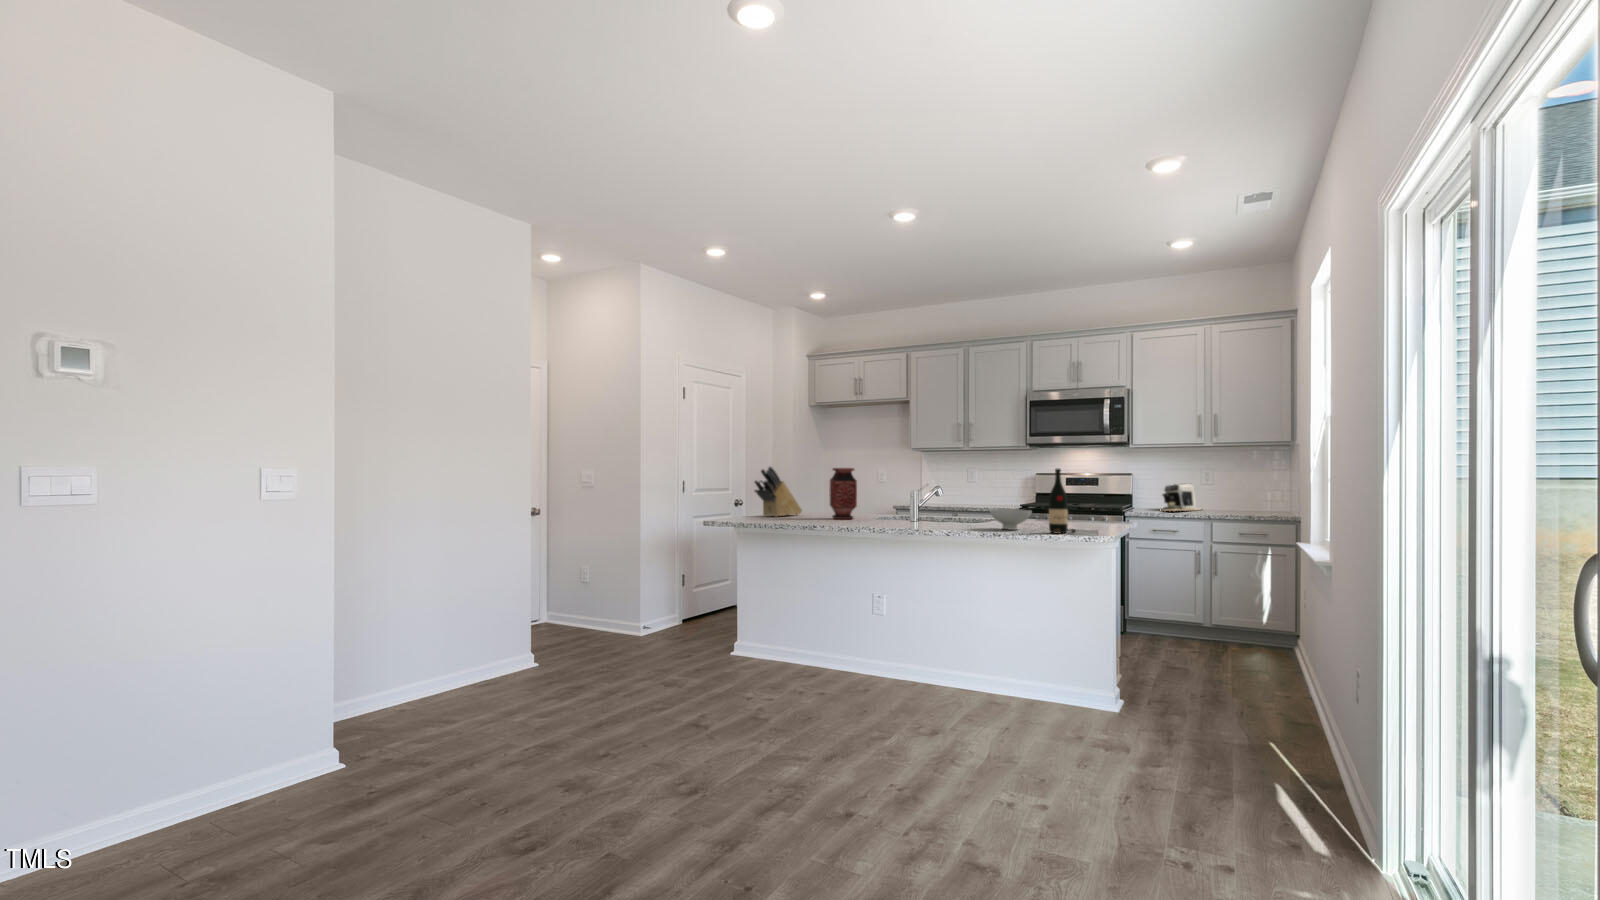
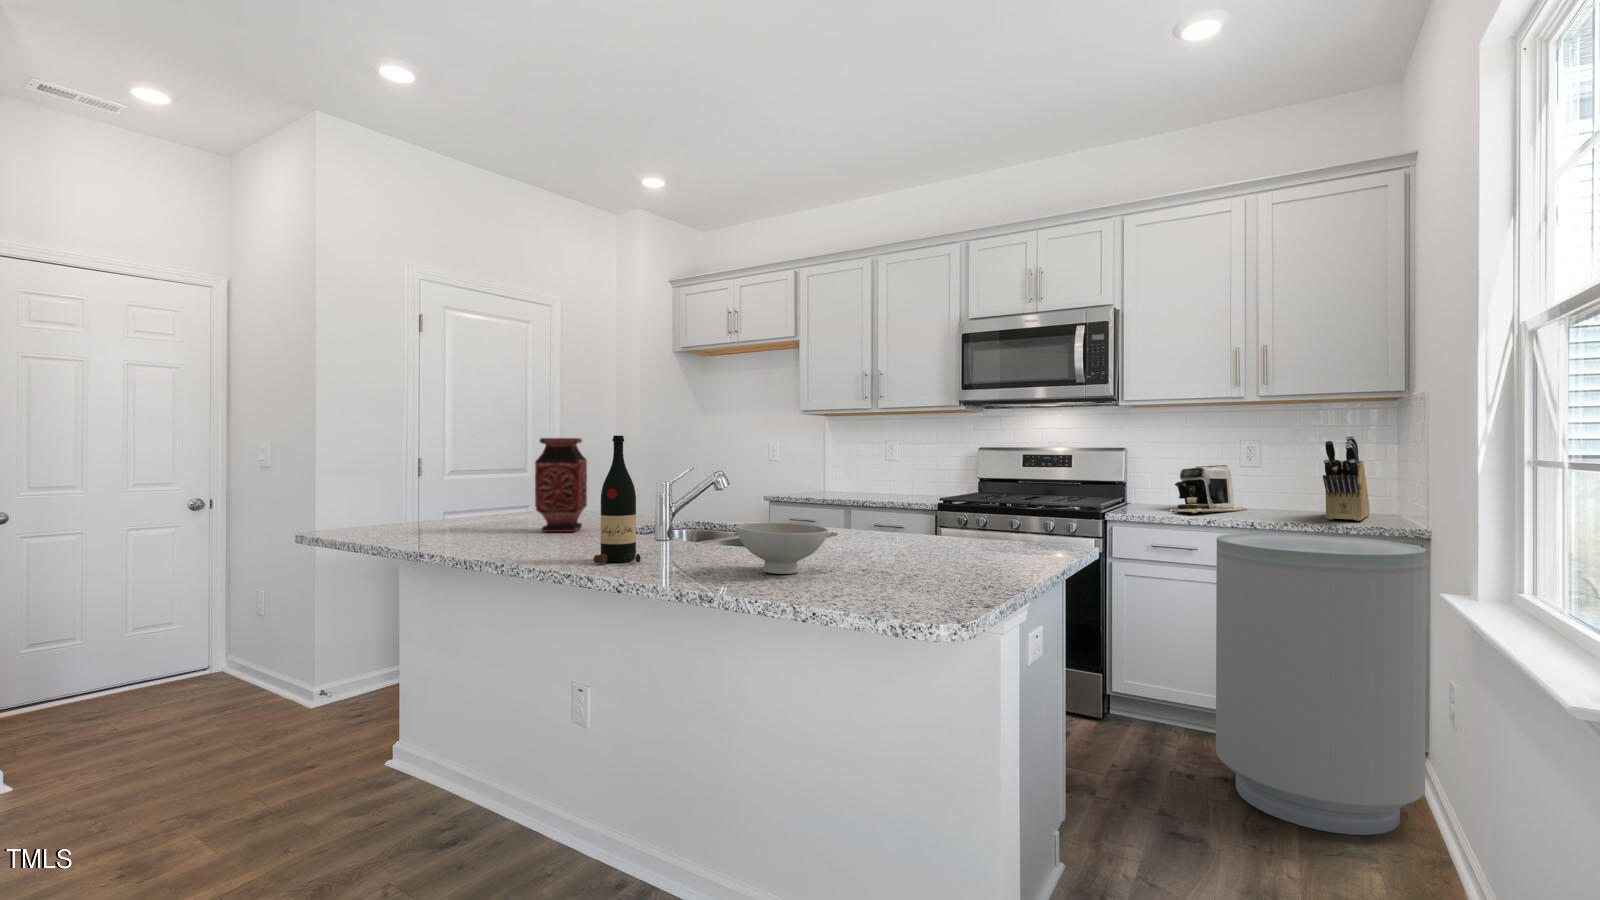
knife block: present [755,466,802,517] -> present [1323,436,1370,521]
wine bottle: present [1049,468,1076,533] -> present [594,436,641,564]
trash can: none [1190,520,1296,667] -> present [1216,533,1426,835]

